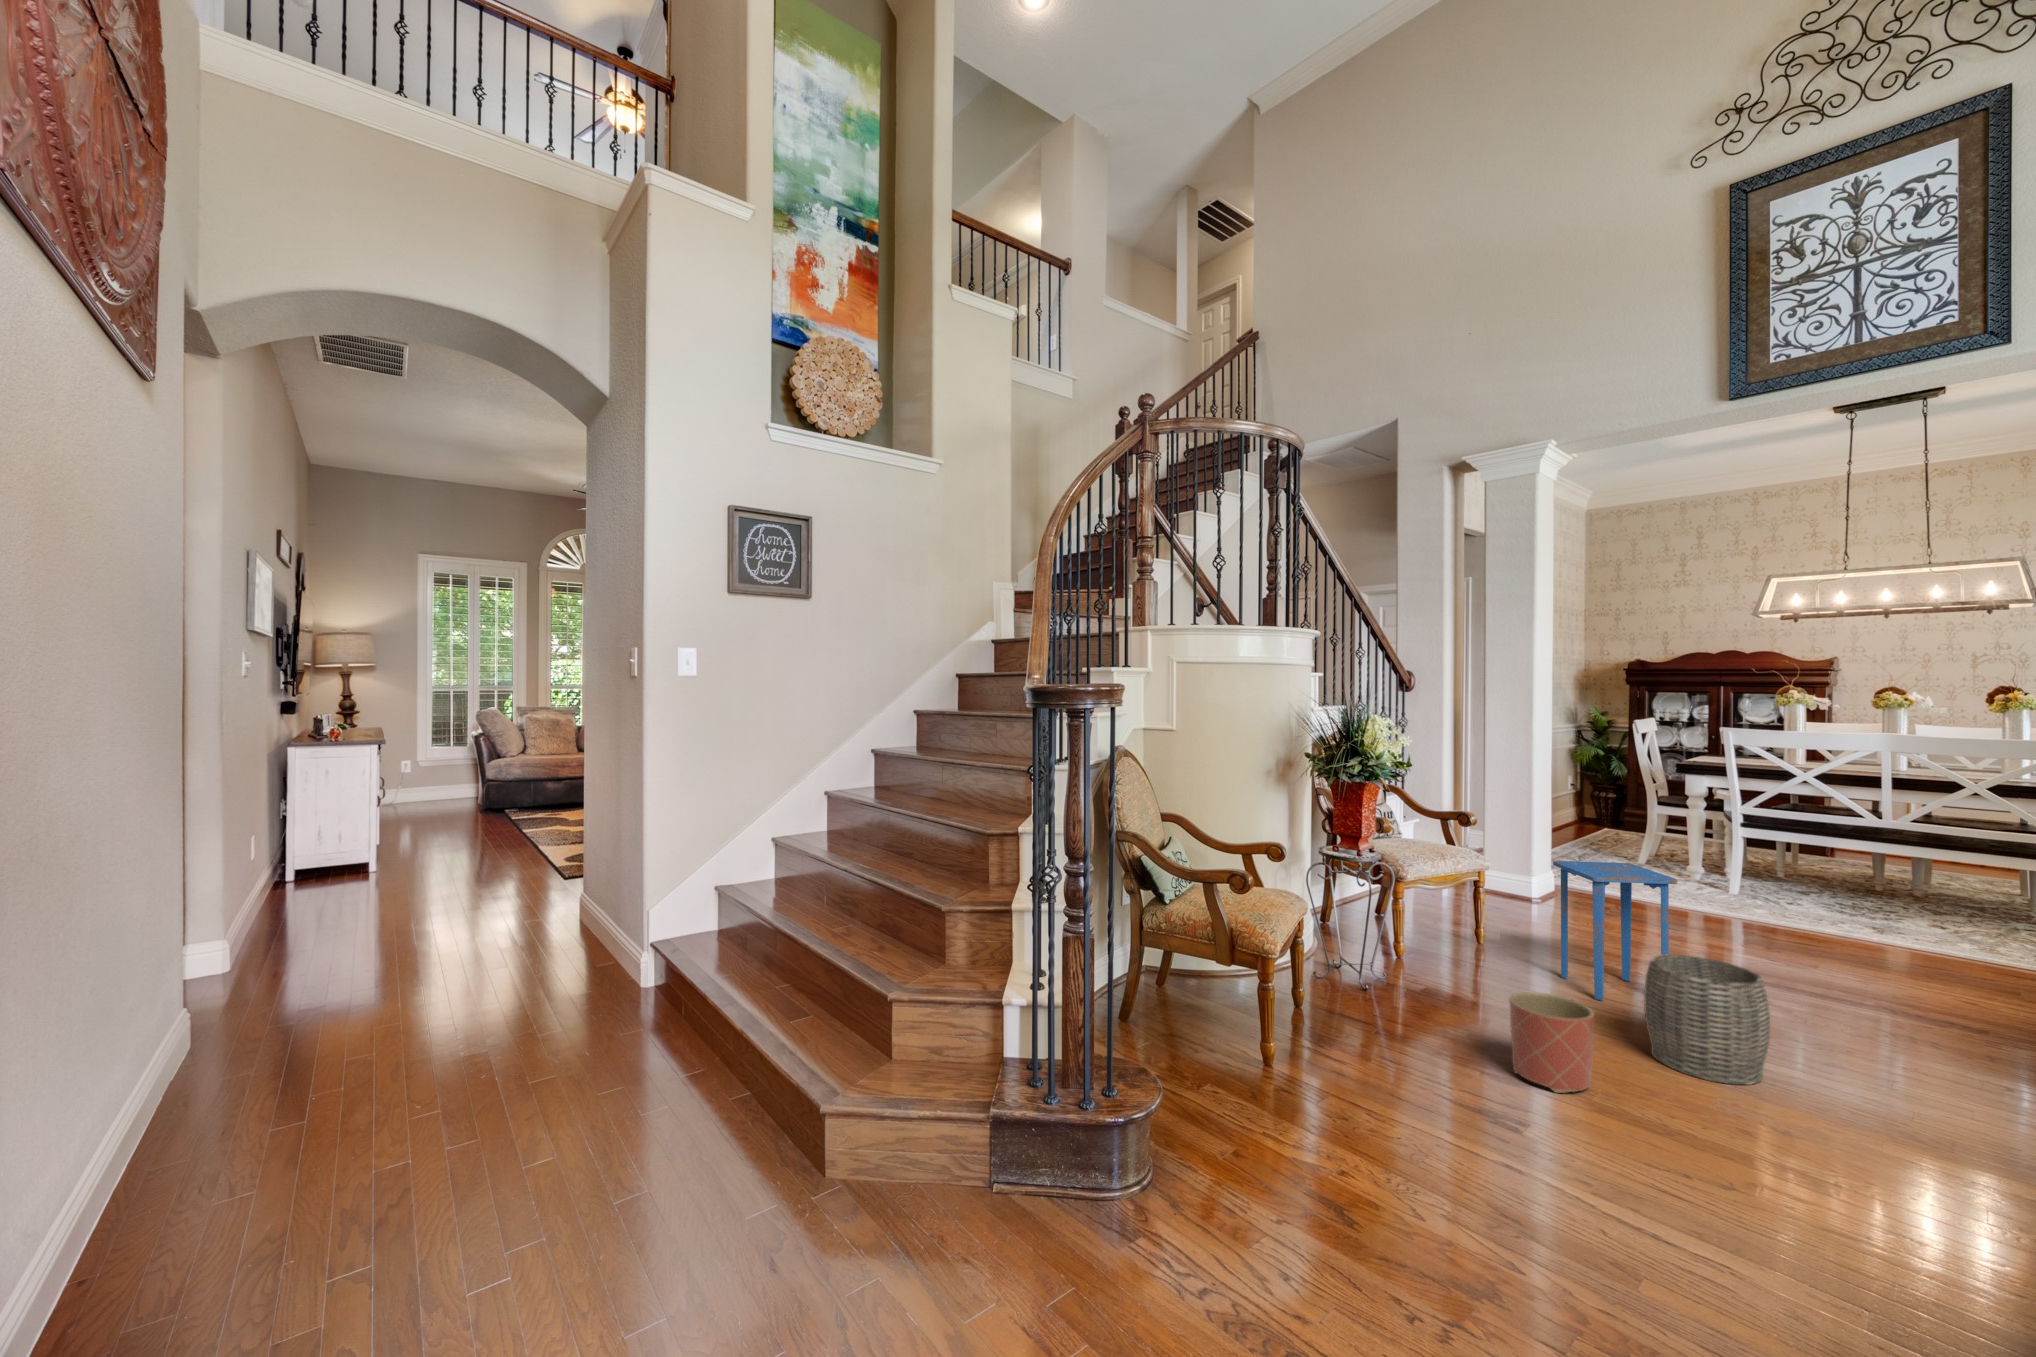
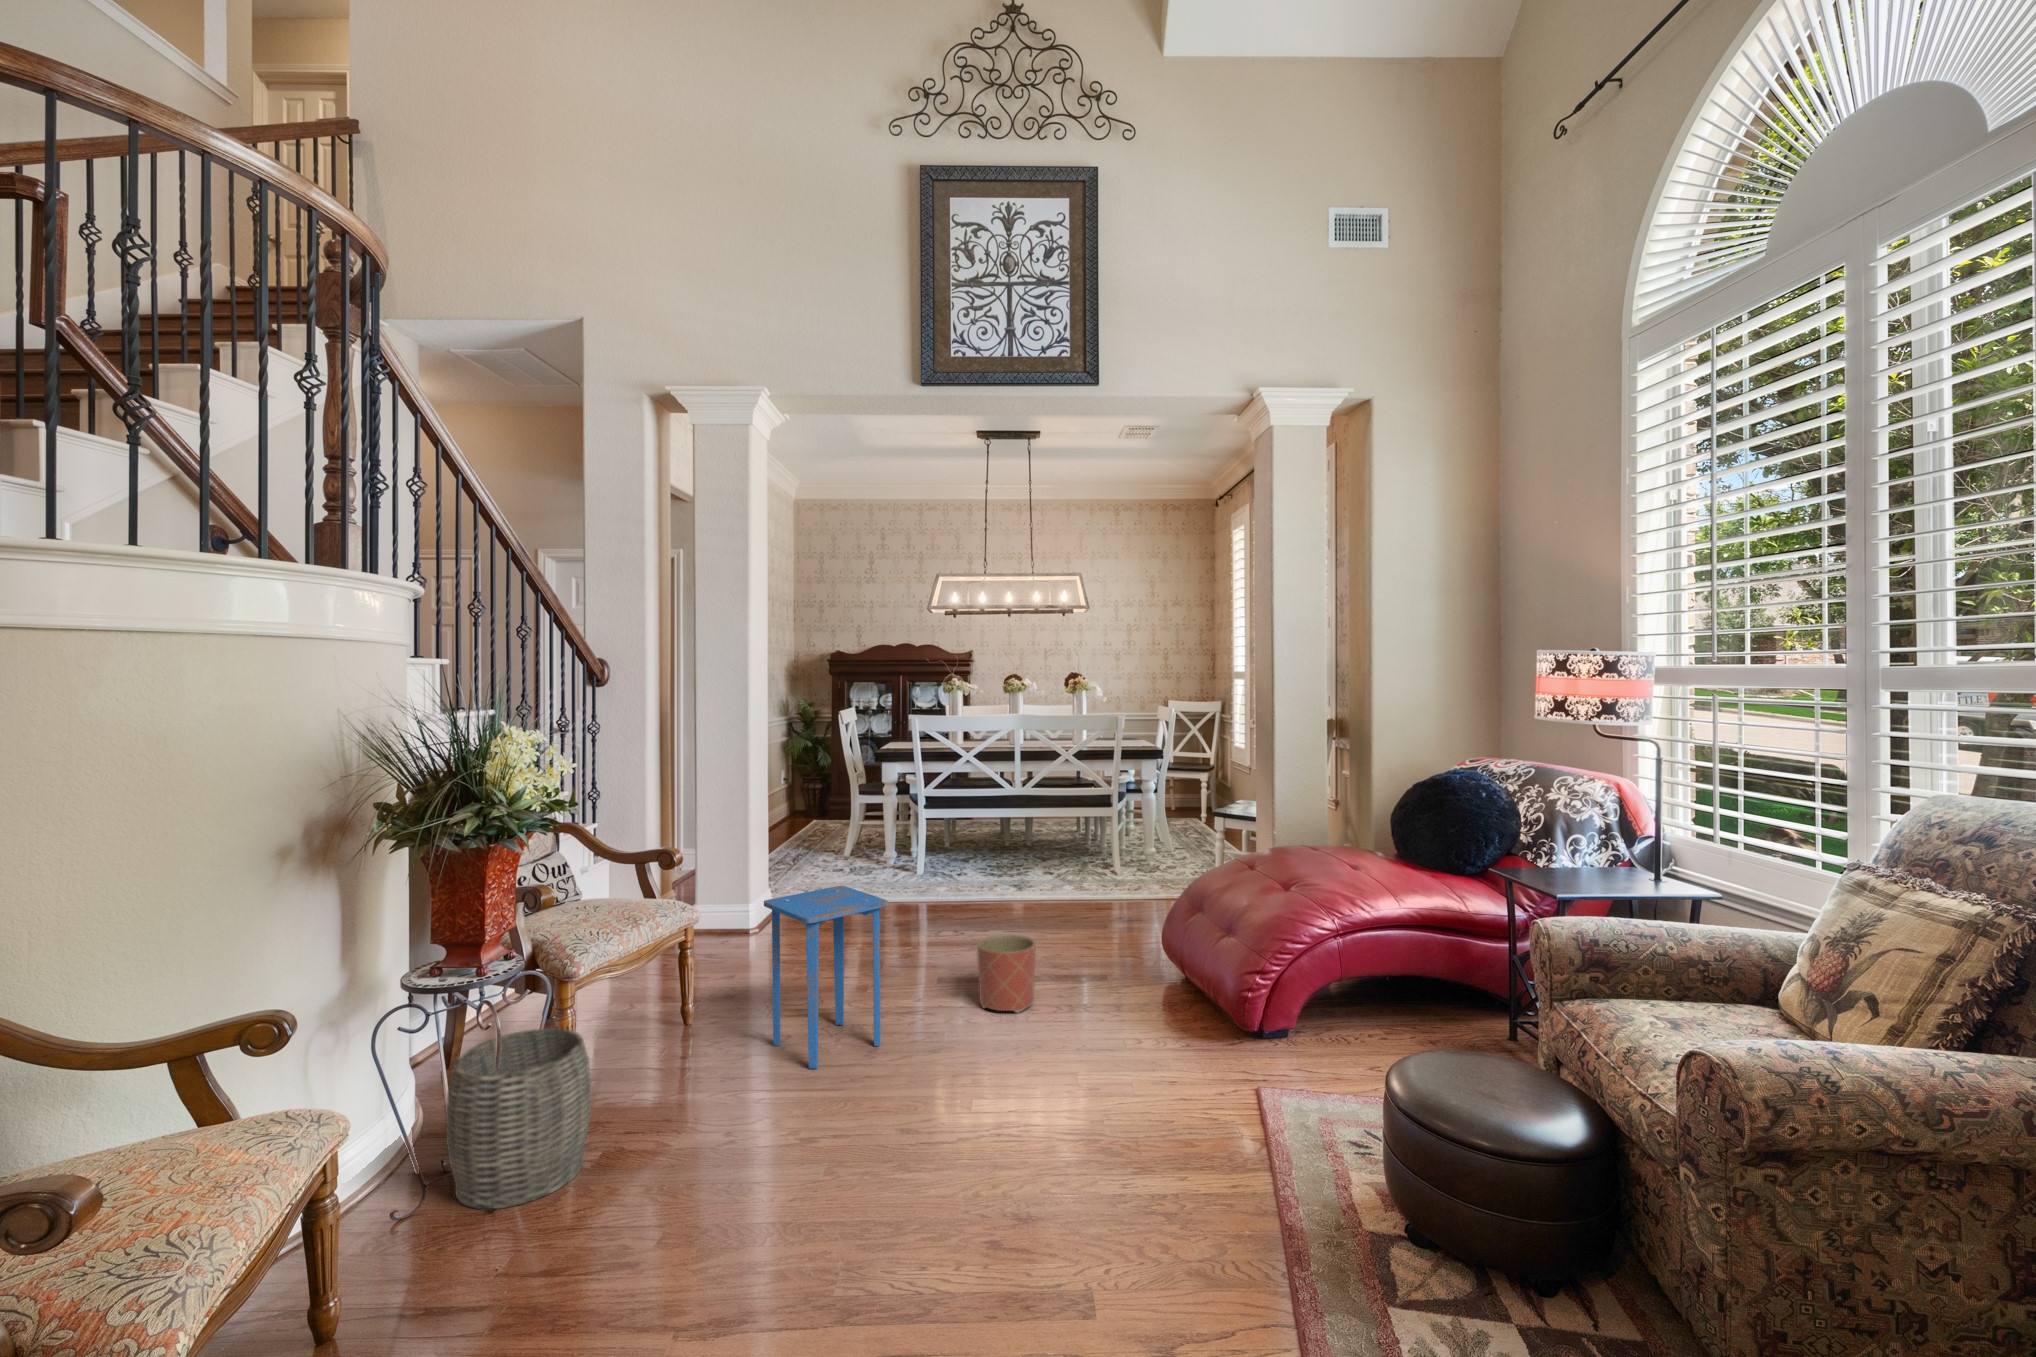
woven basket: present [1644,955,1770,1085] -> present [446,1028,591,1209]
planter: present [1509,992,1594,1093] -> present [977,935,1036,1013]

